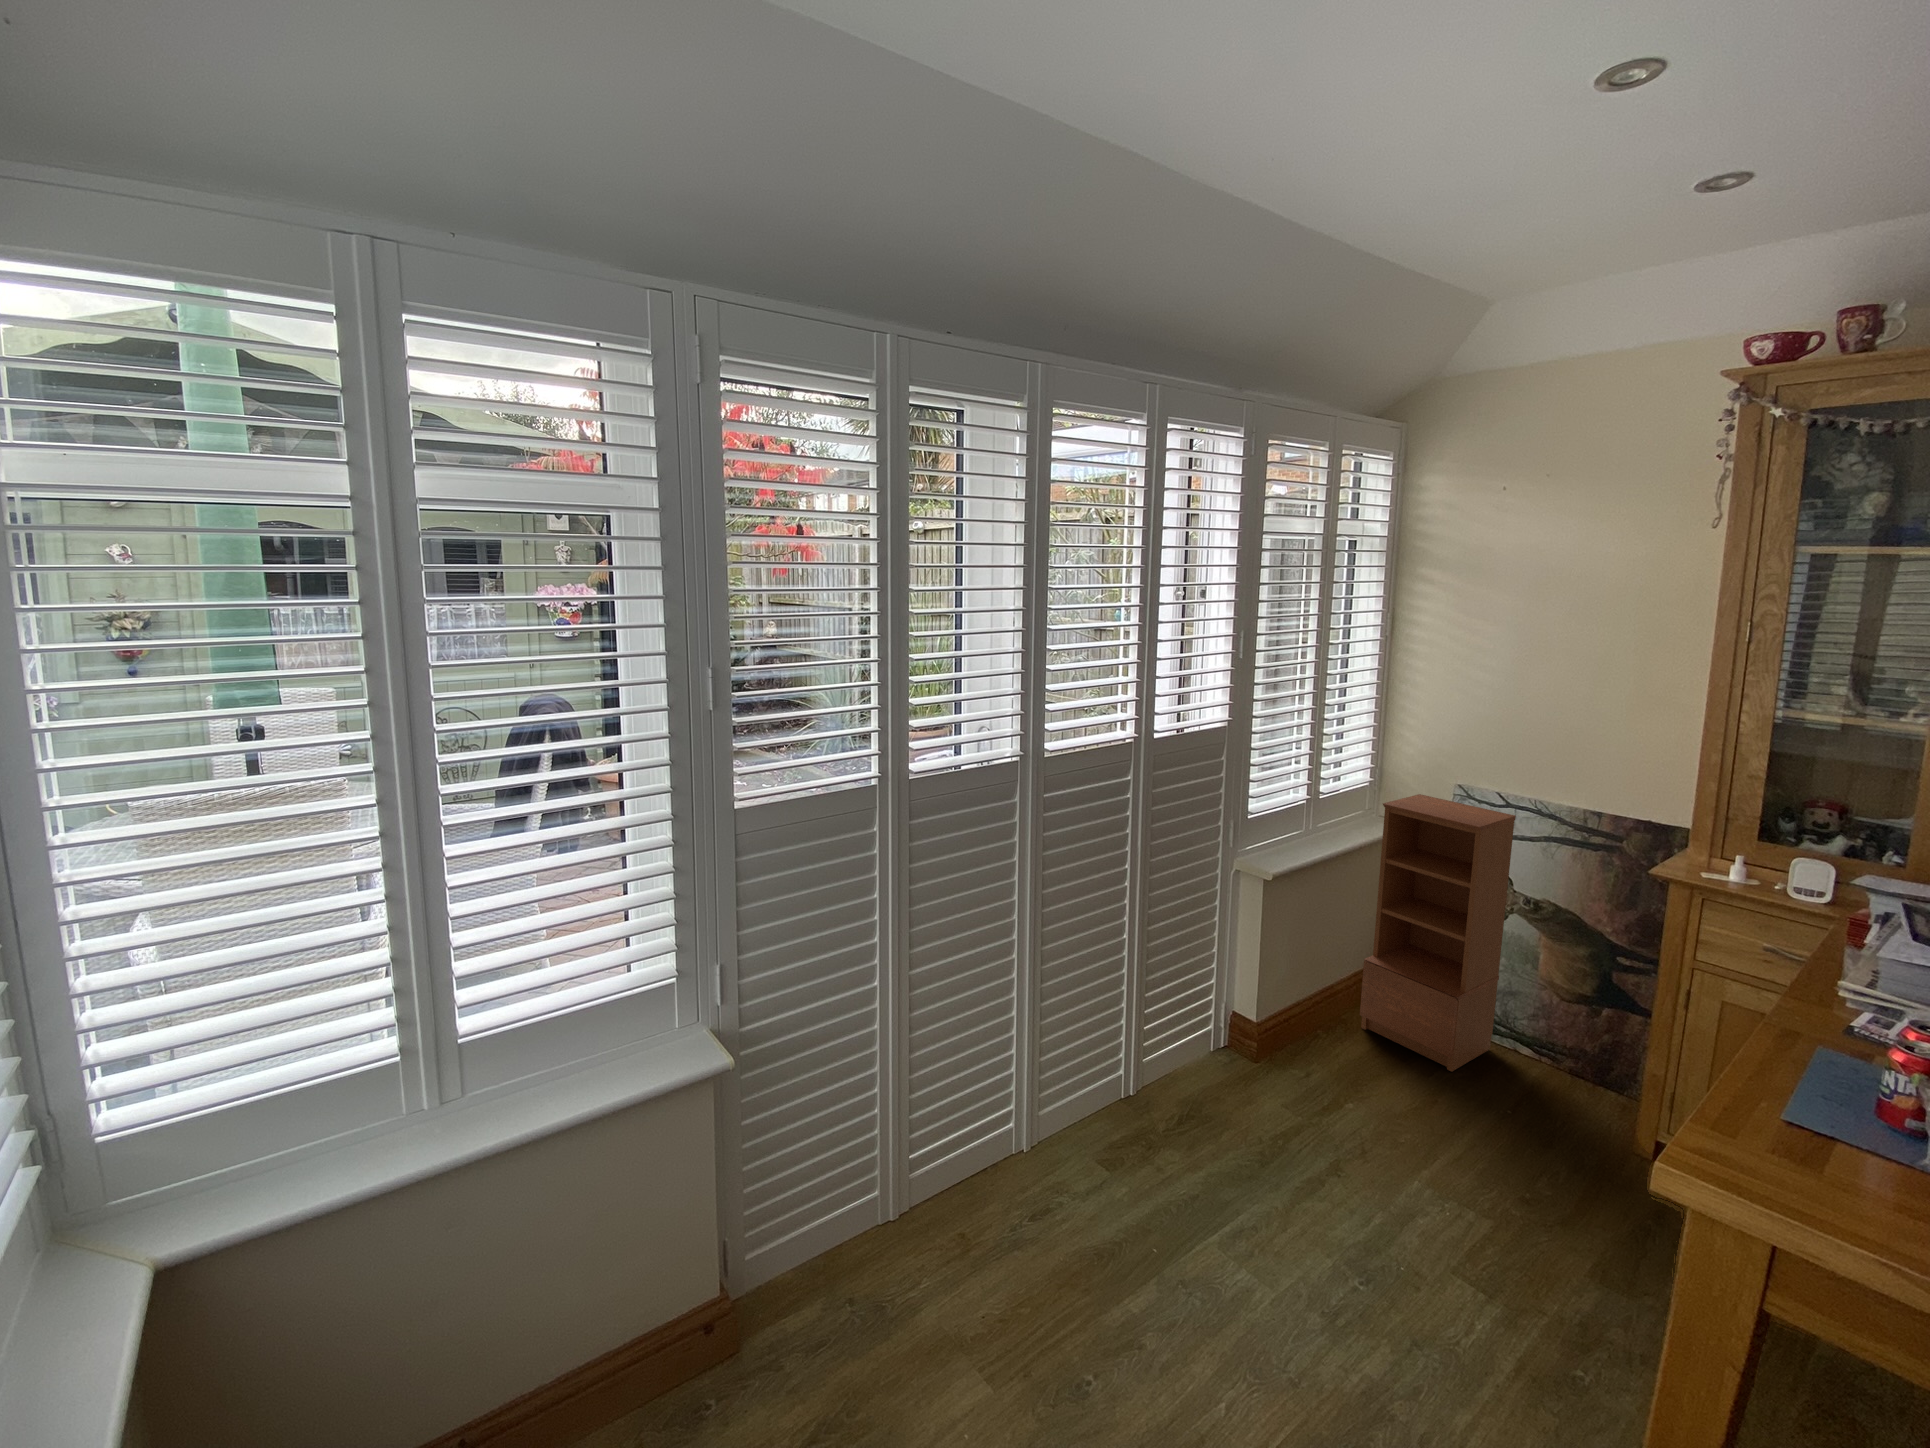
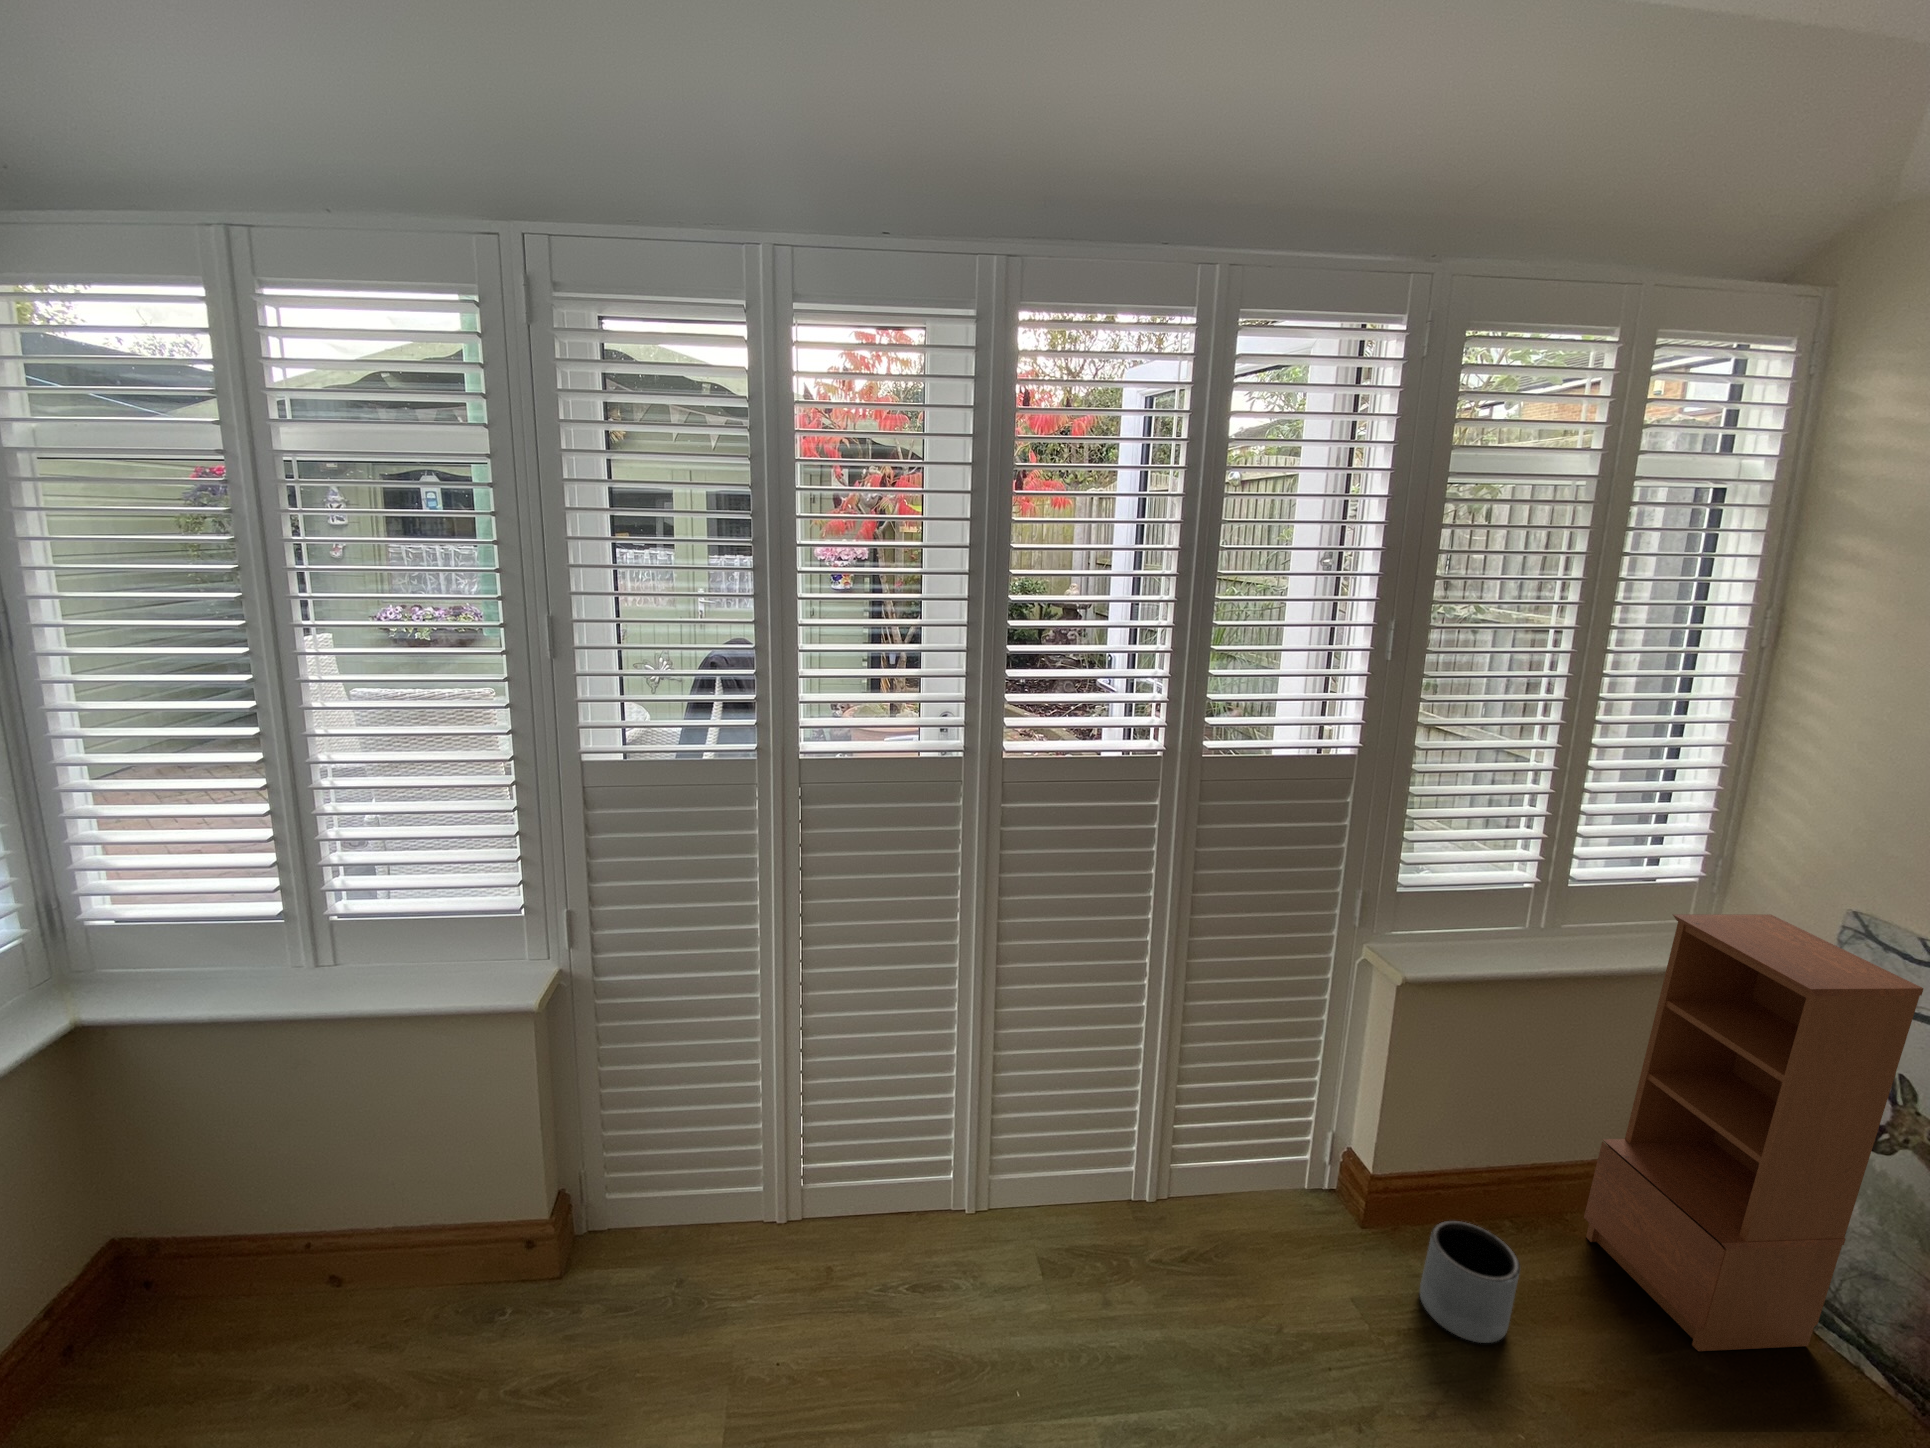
planter: none [1310,1035,1373,1111] -> present [1420,1221,1520,1343]

